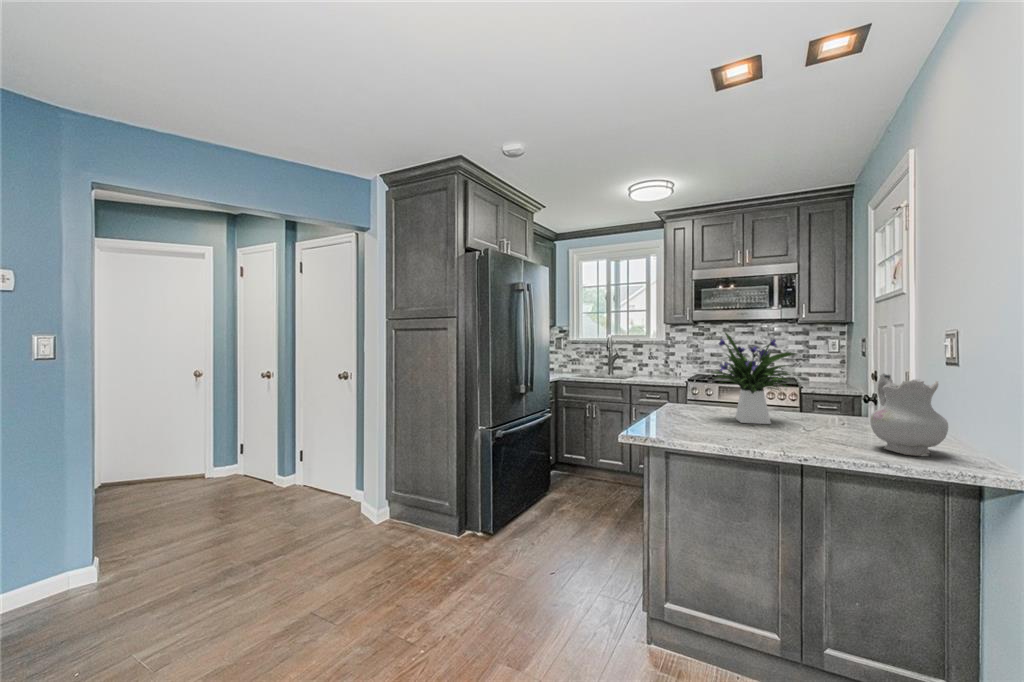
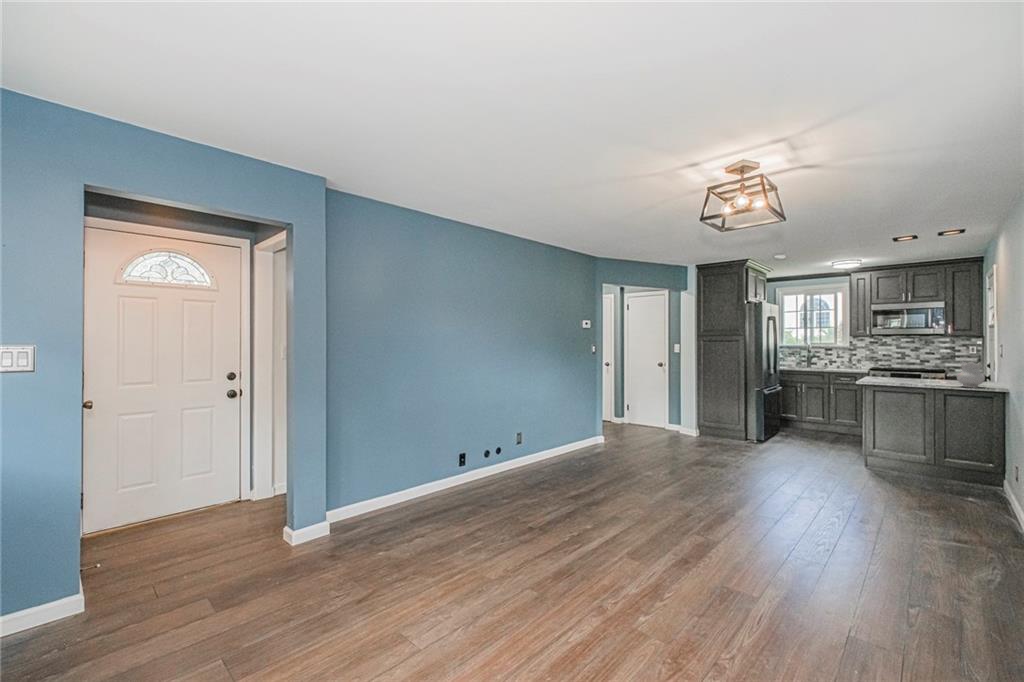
flower arrangement: present [714,333,796,424] -> none [886,345,932,383]

